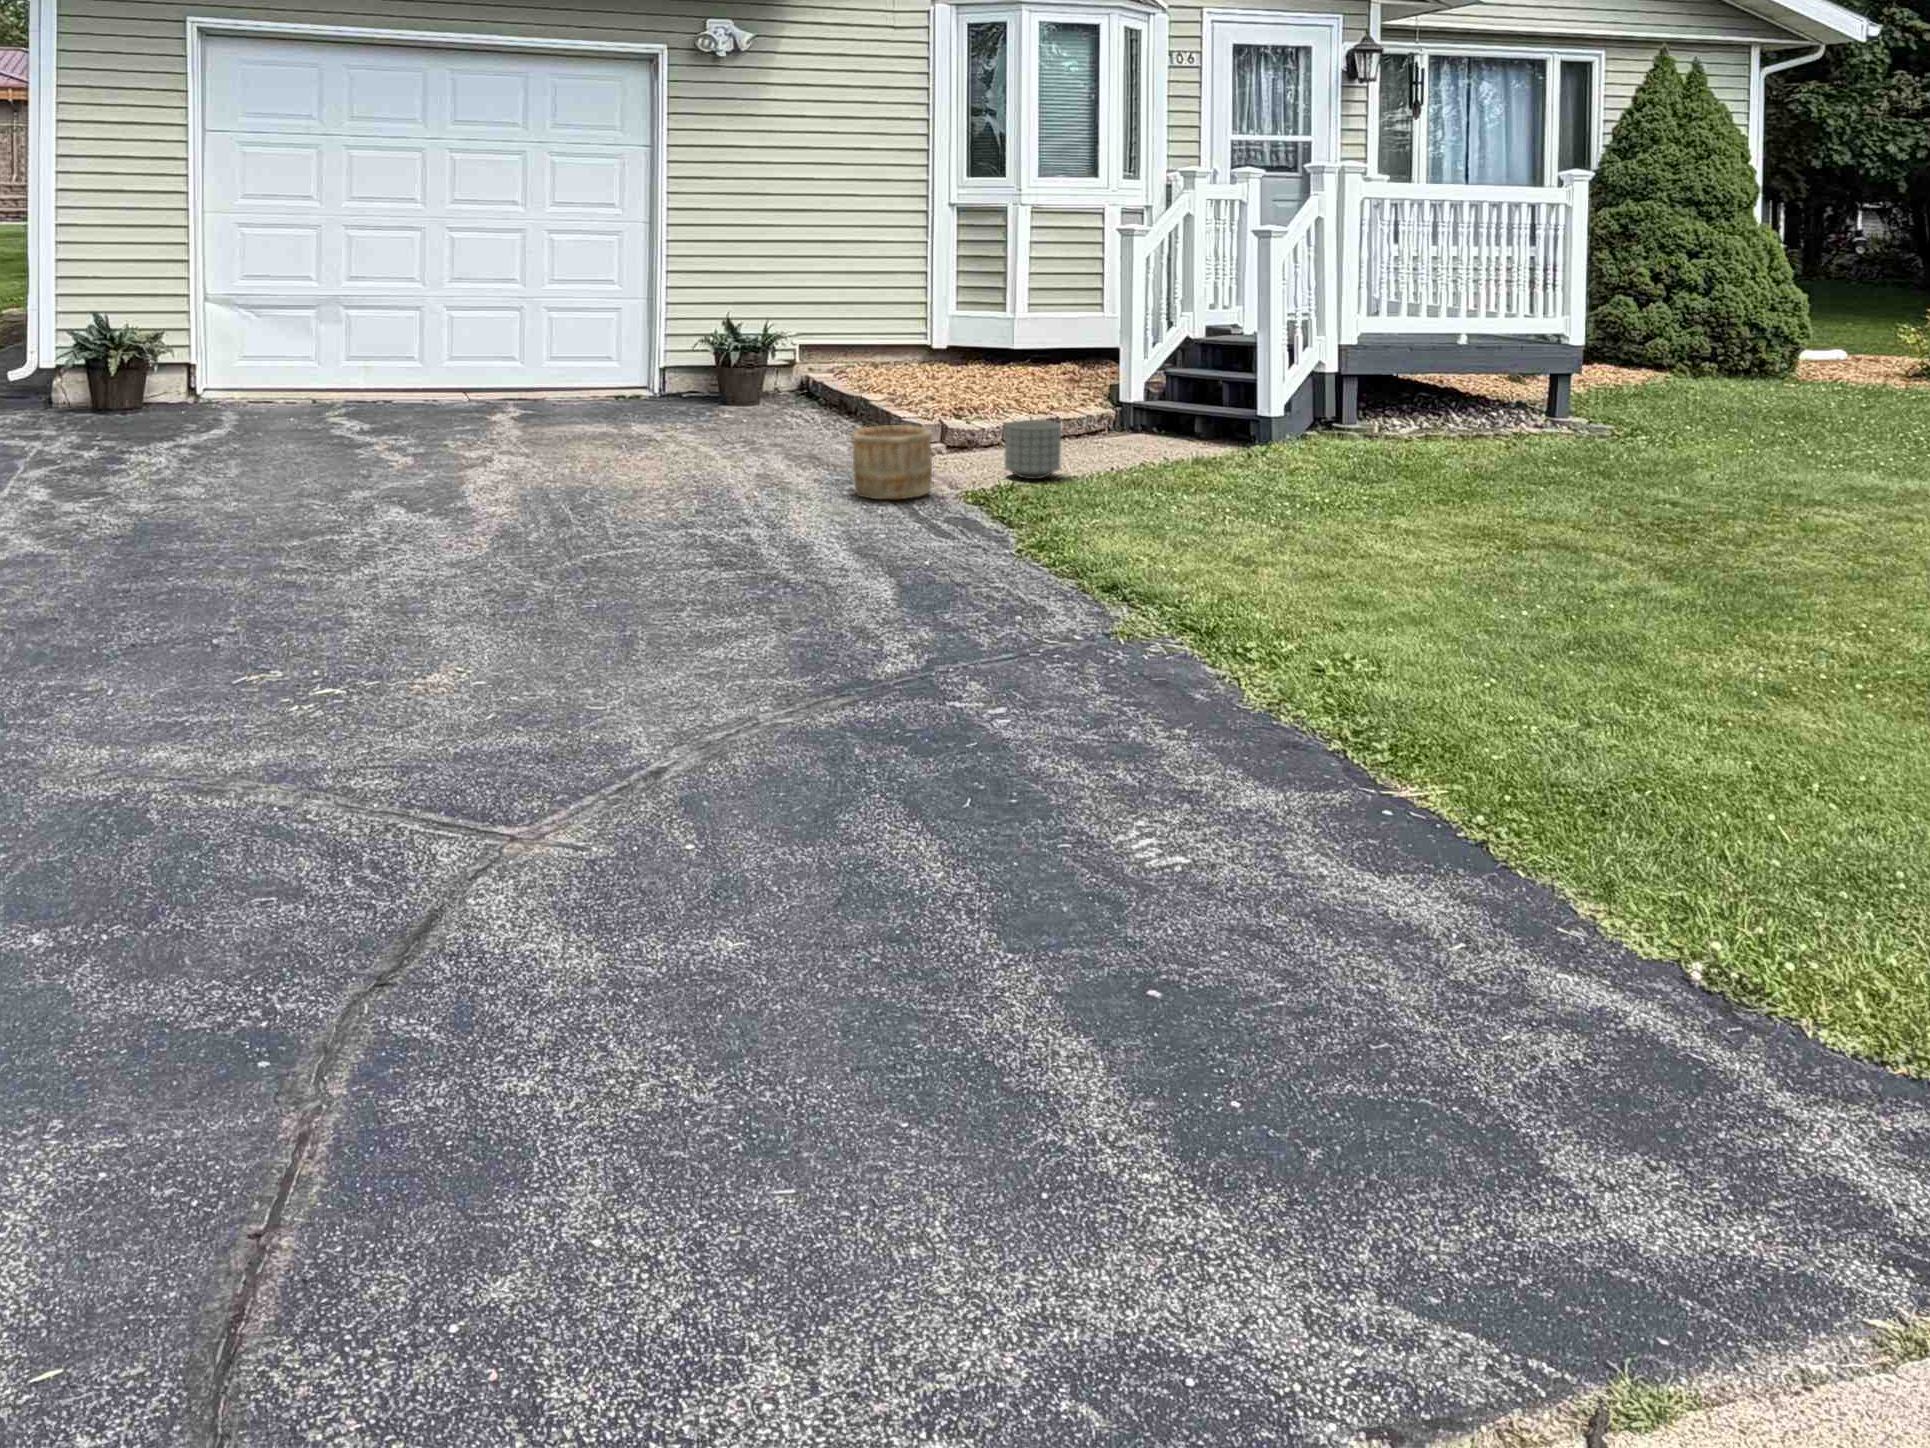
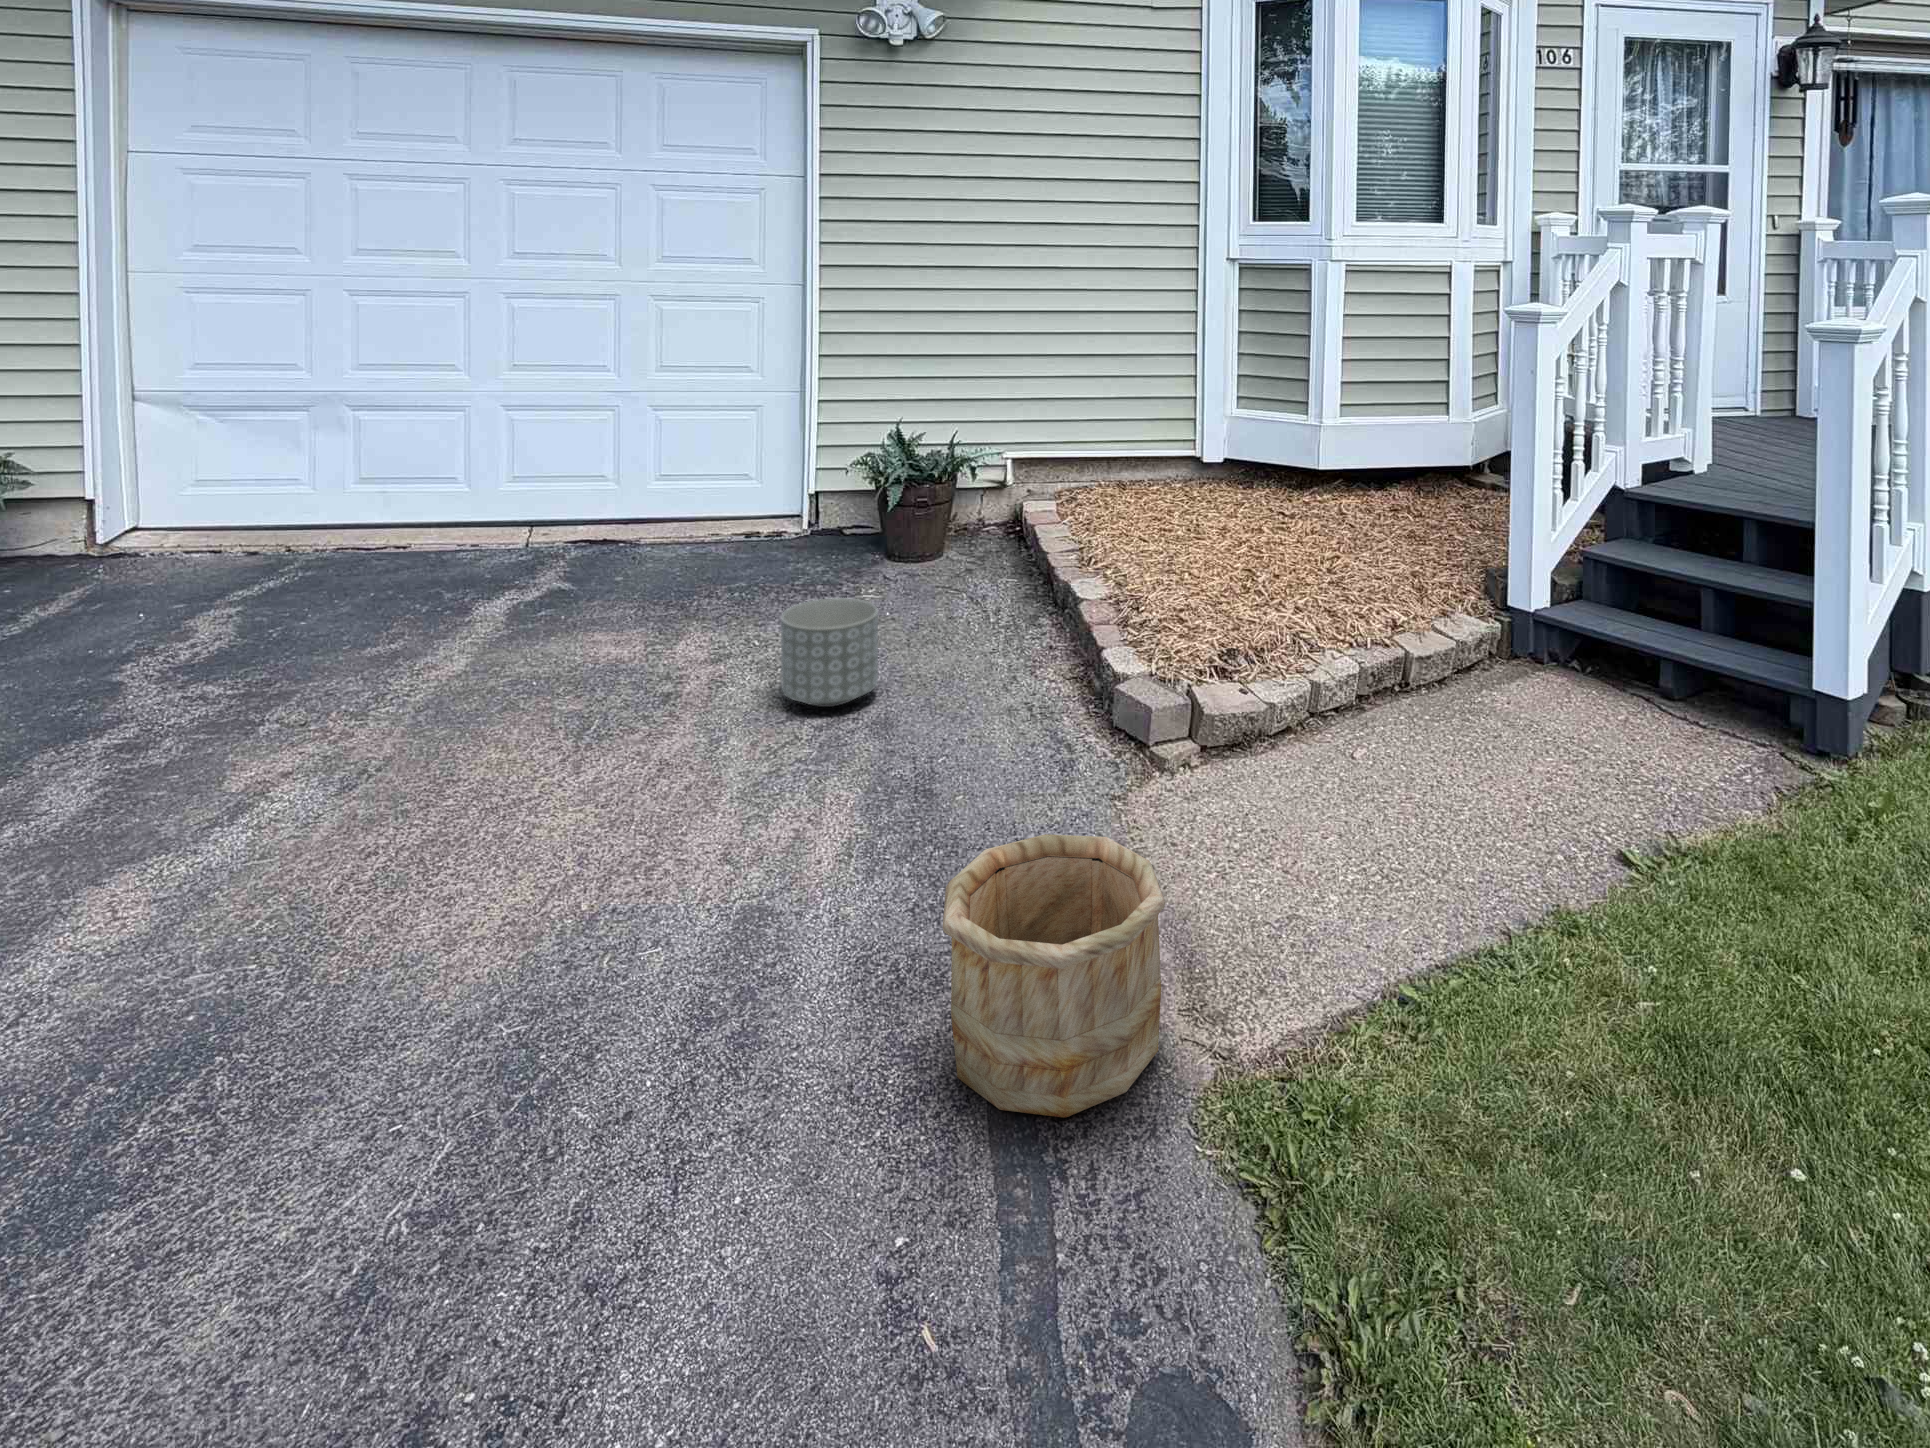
planter: present [1005,420,1061,479] -> present [781,598,878,707]

